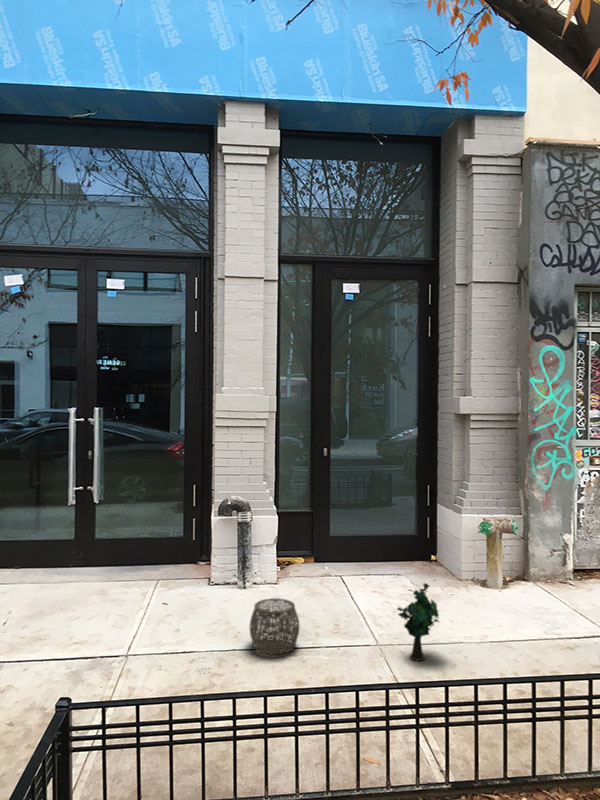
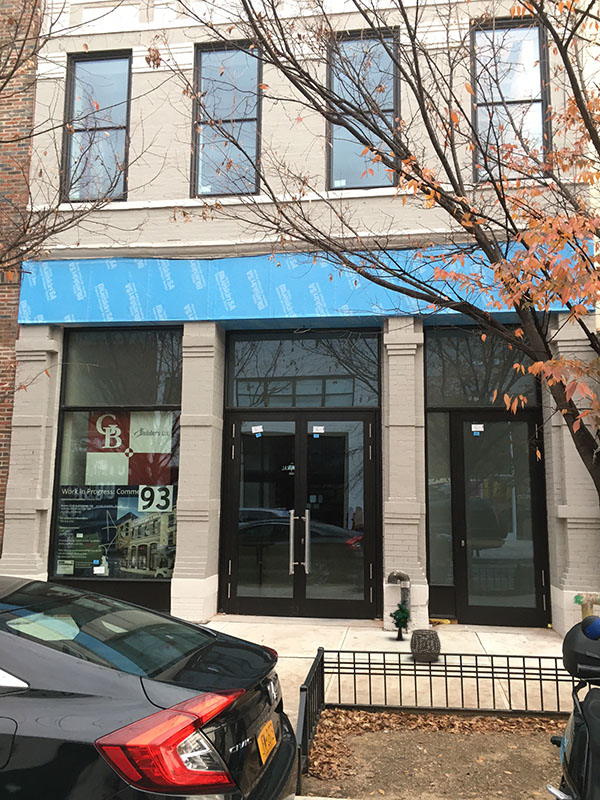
decorative plant: present [397,583,439,661] -> present [389,600,411,641]

